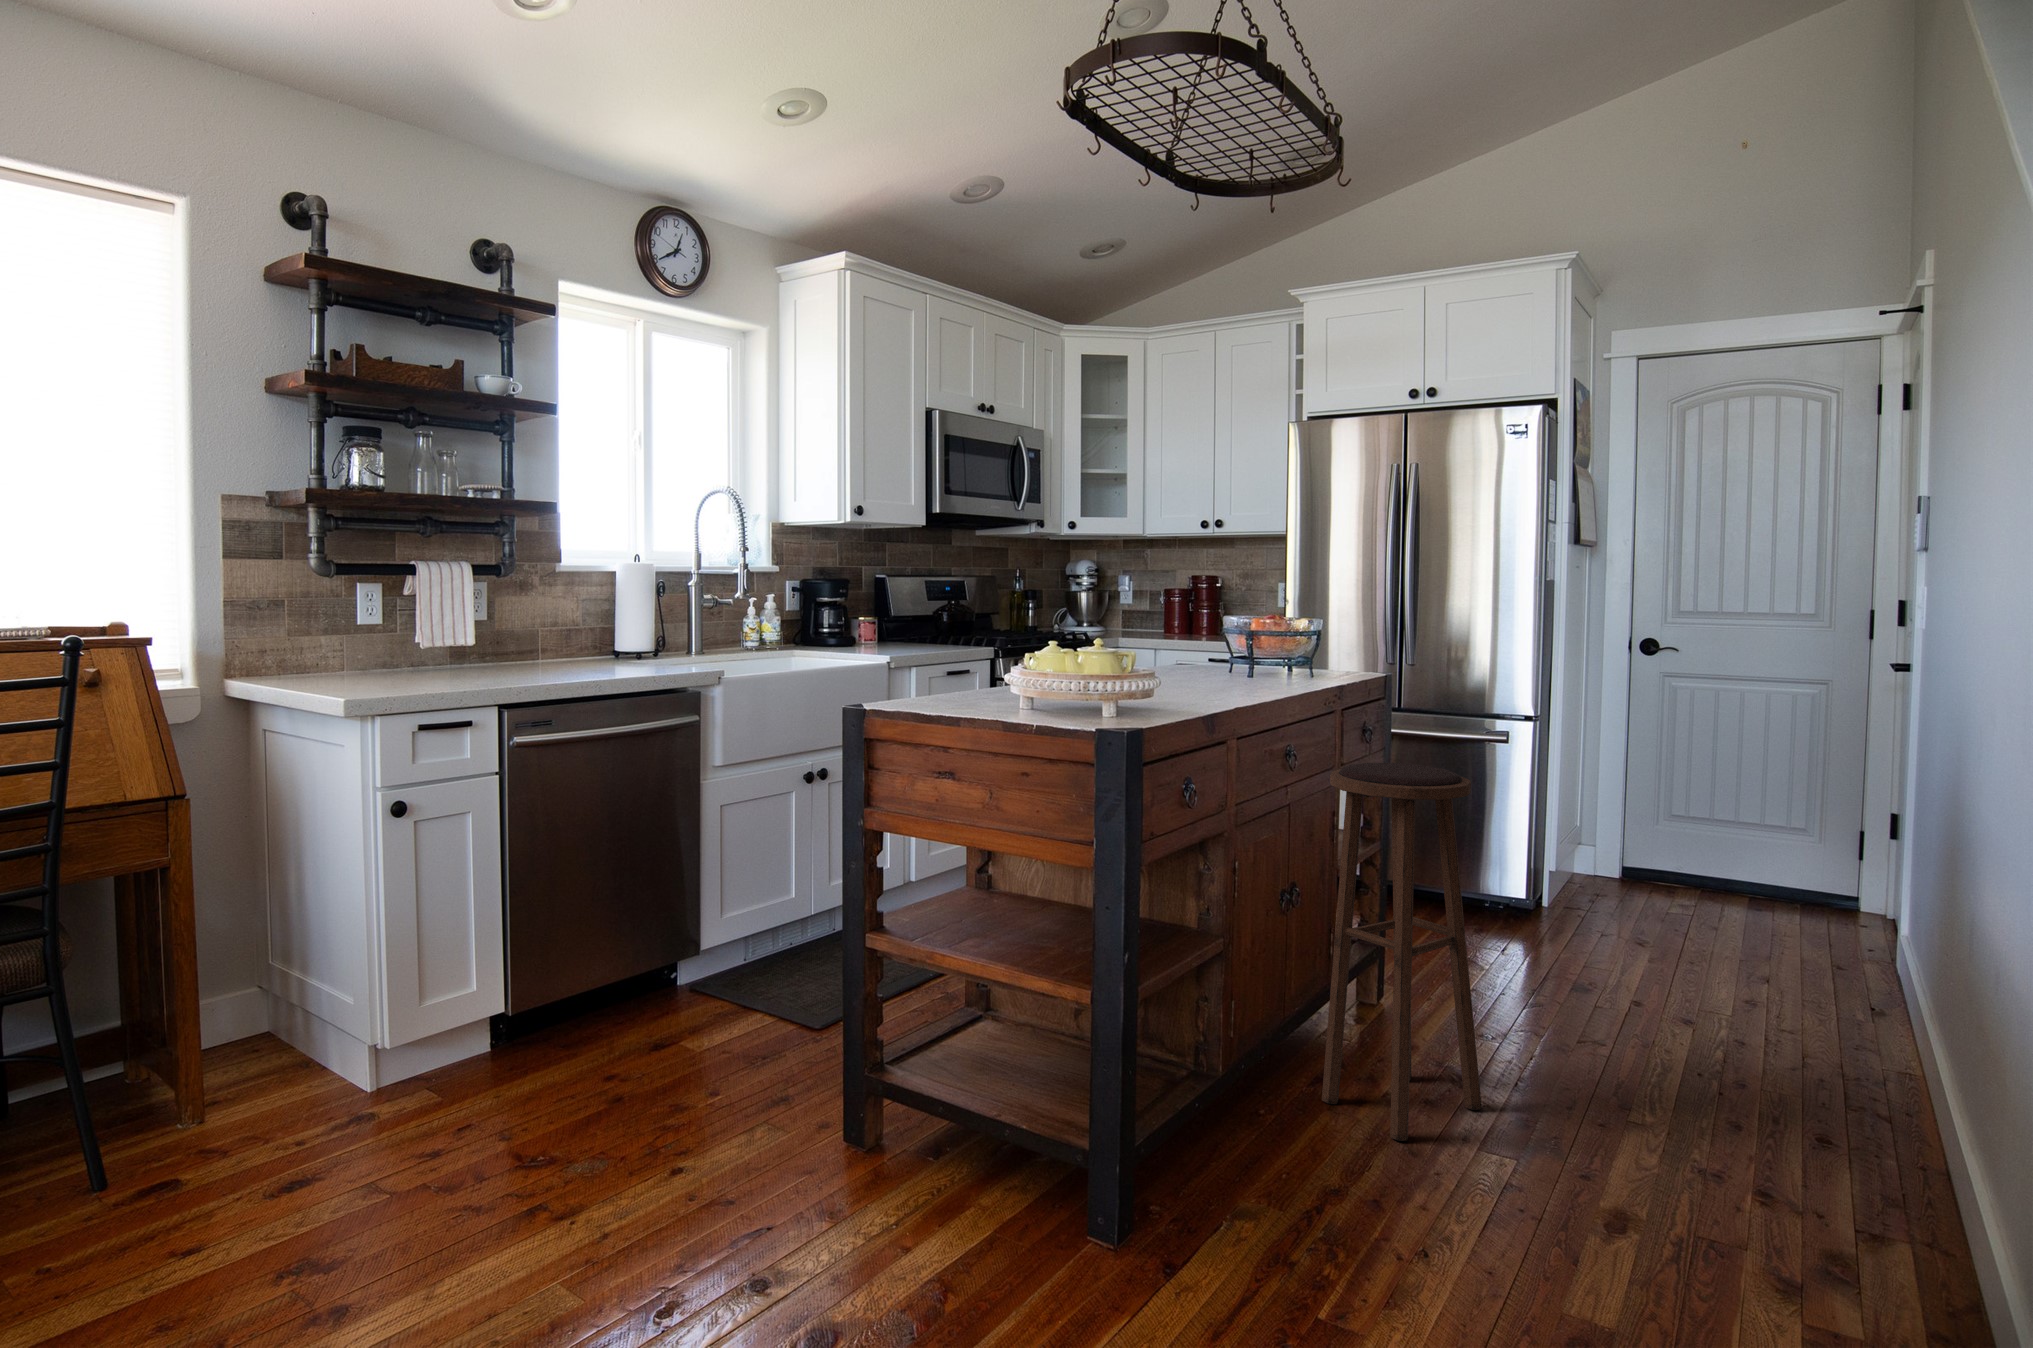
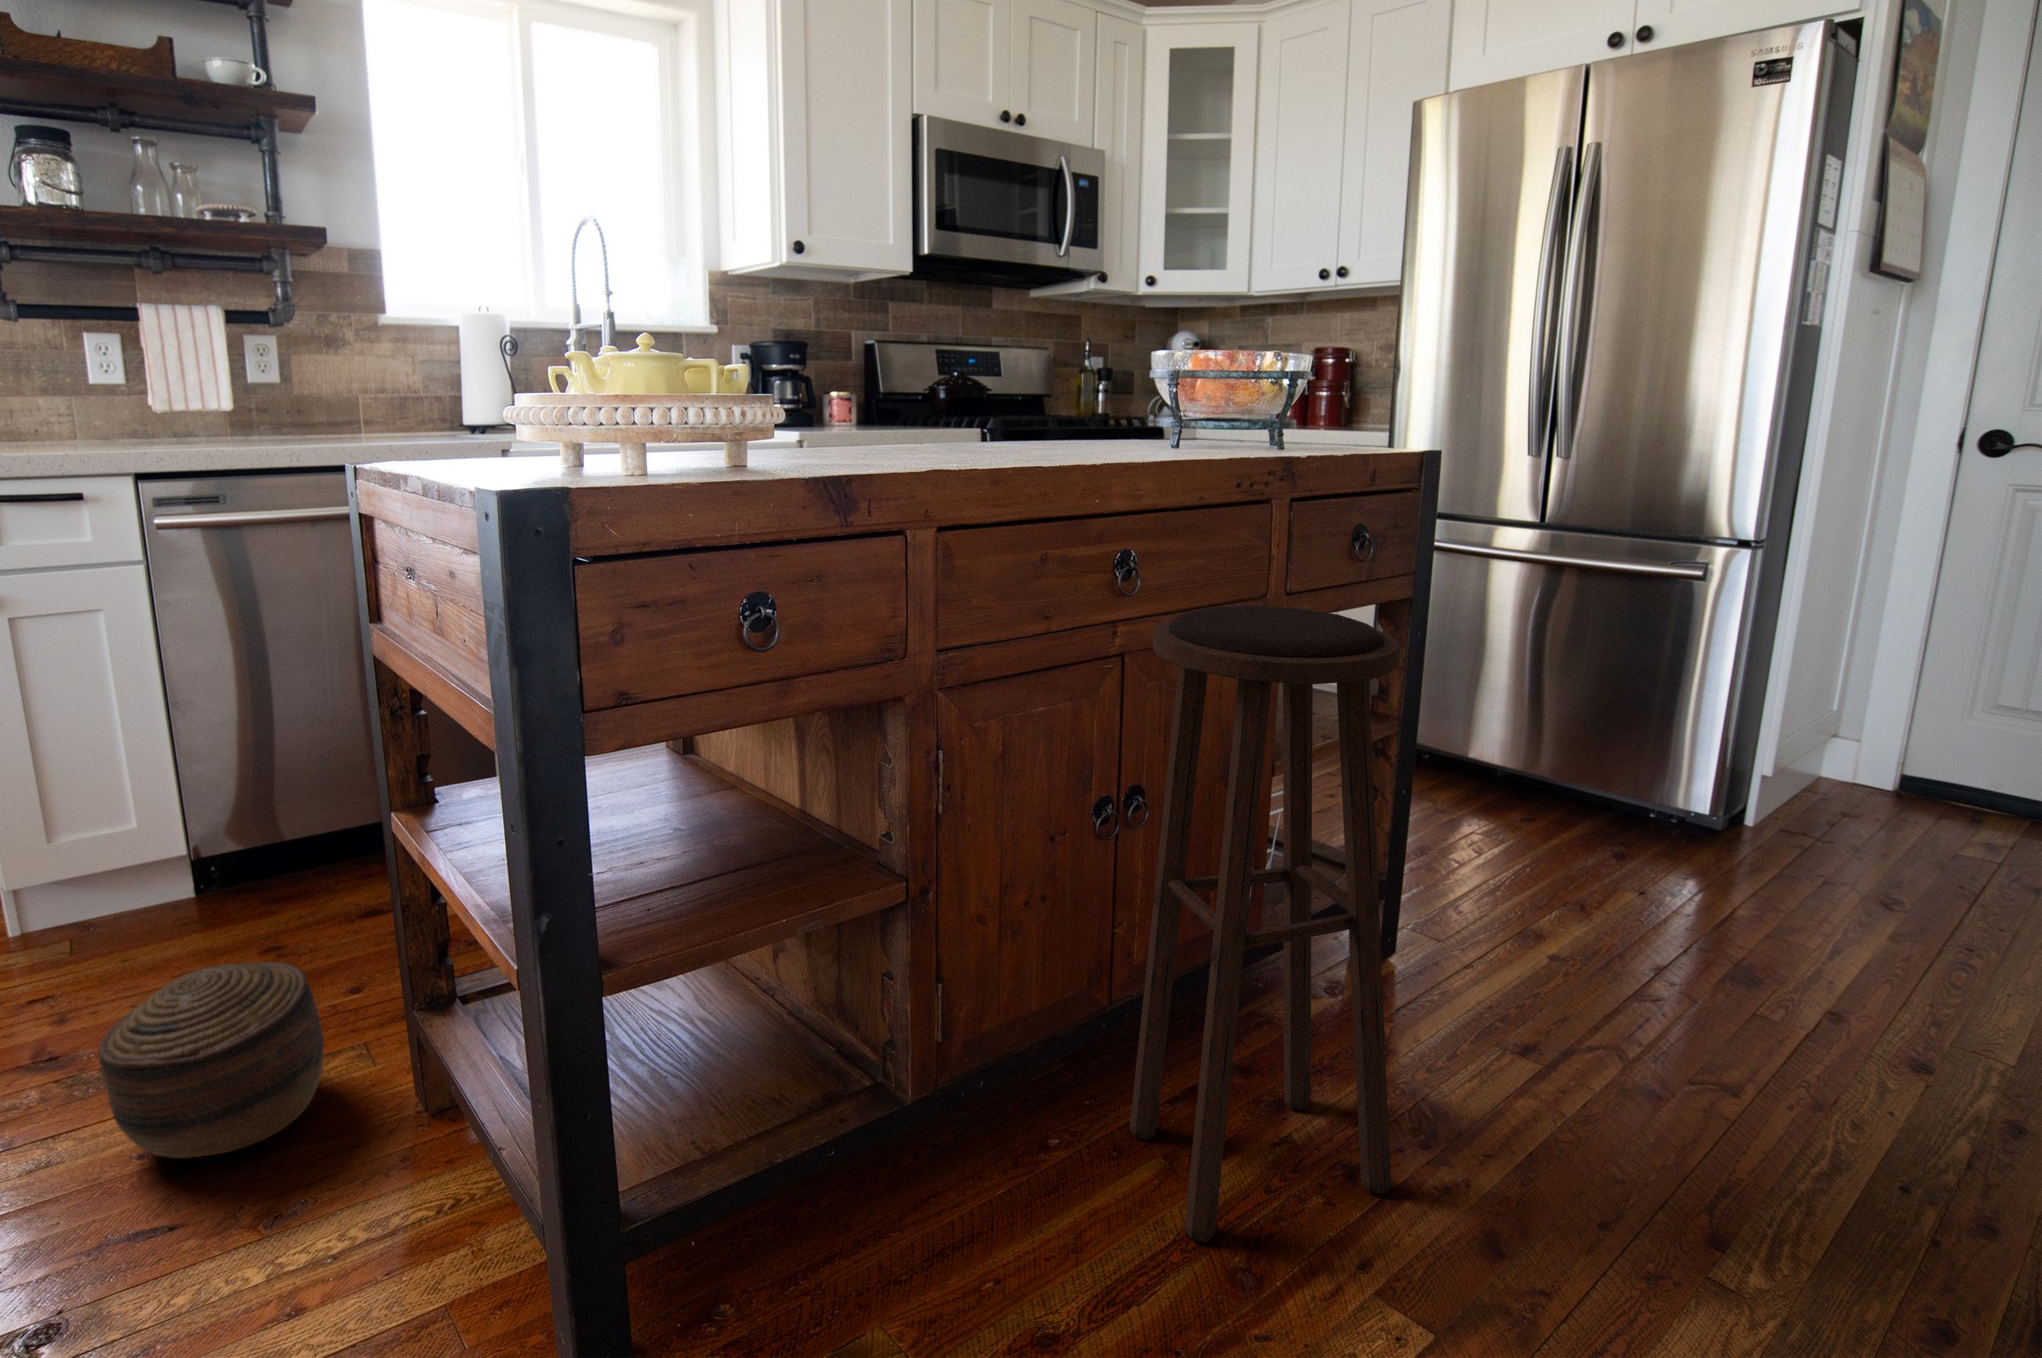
basket: none [684,1049,816,1186] -> present [98,962,324,1158]

